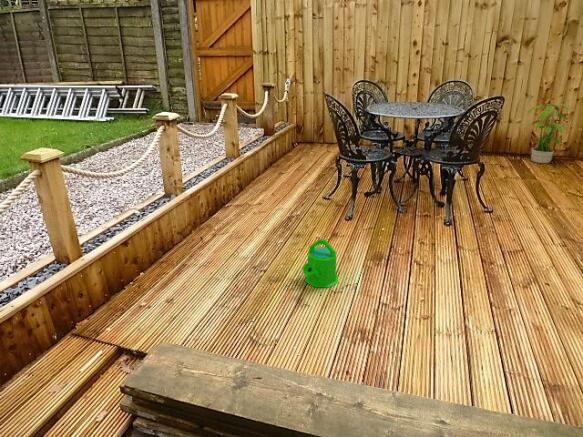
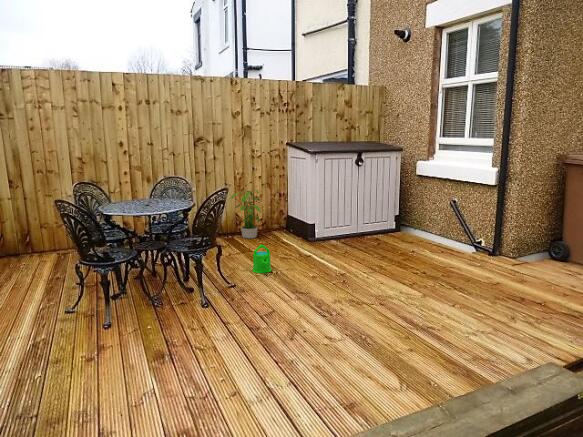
watering can: present [303,239,338,288] -> present [252,245,272,273]

